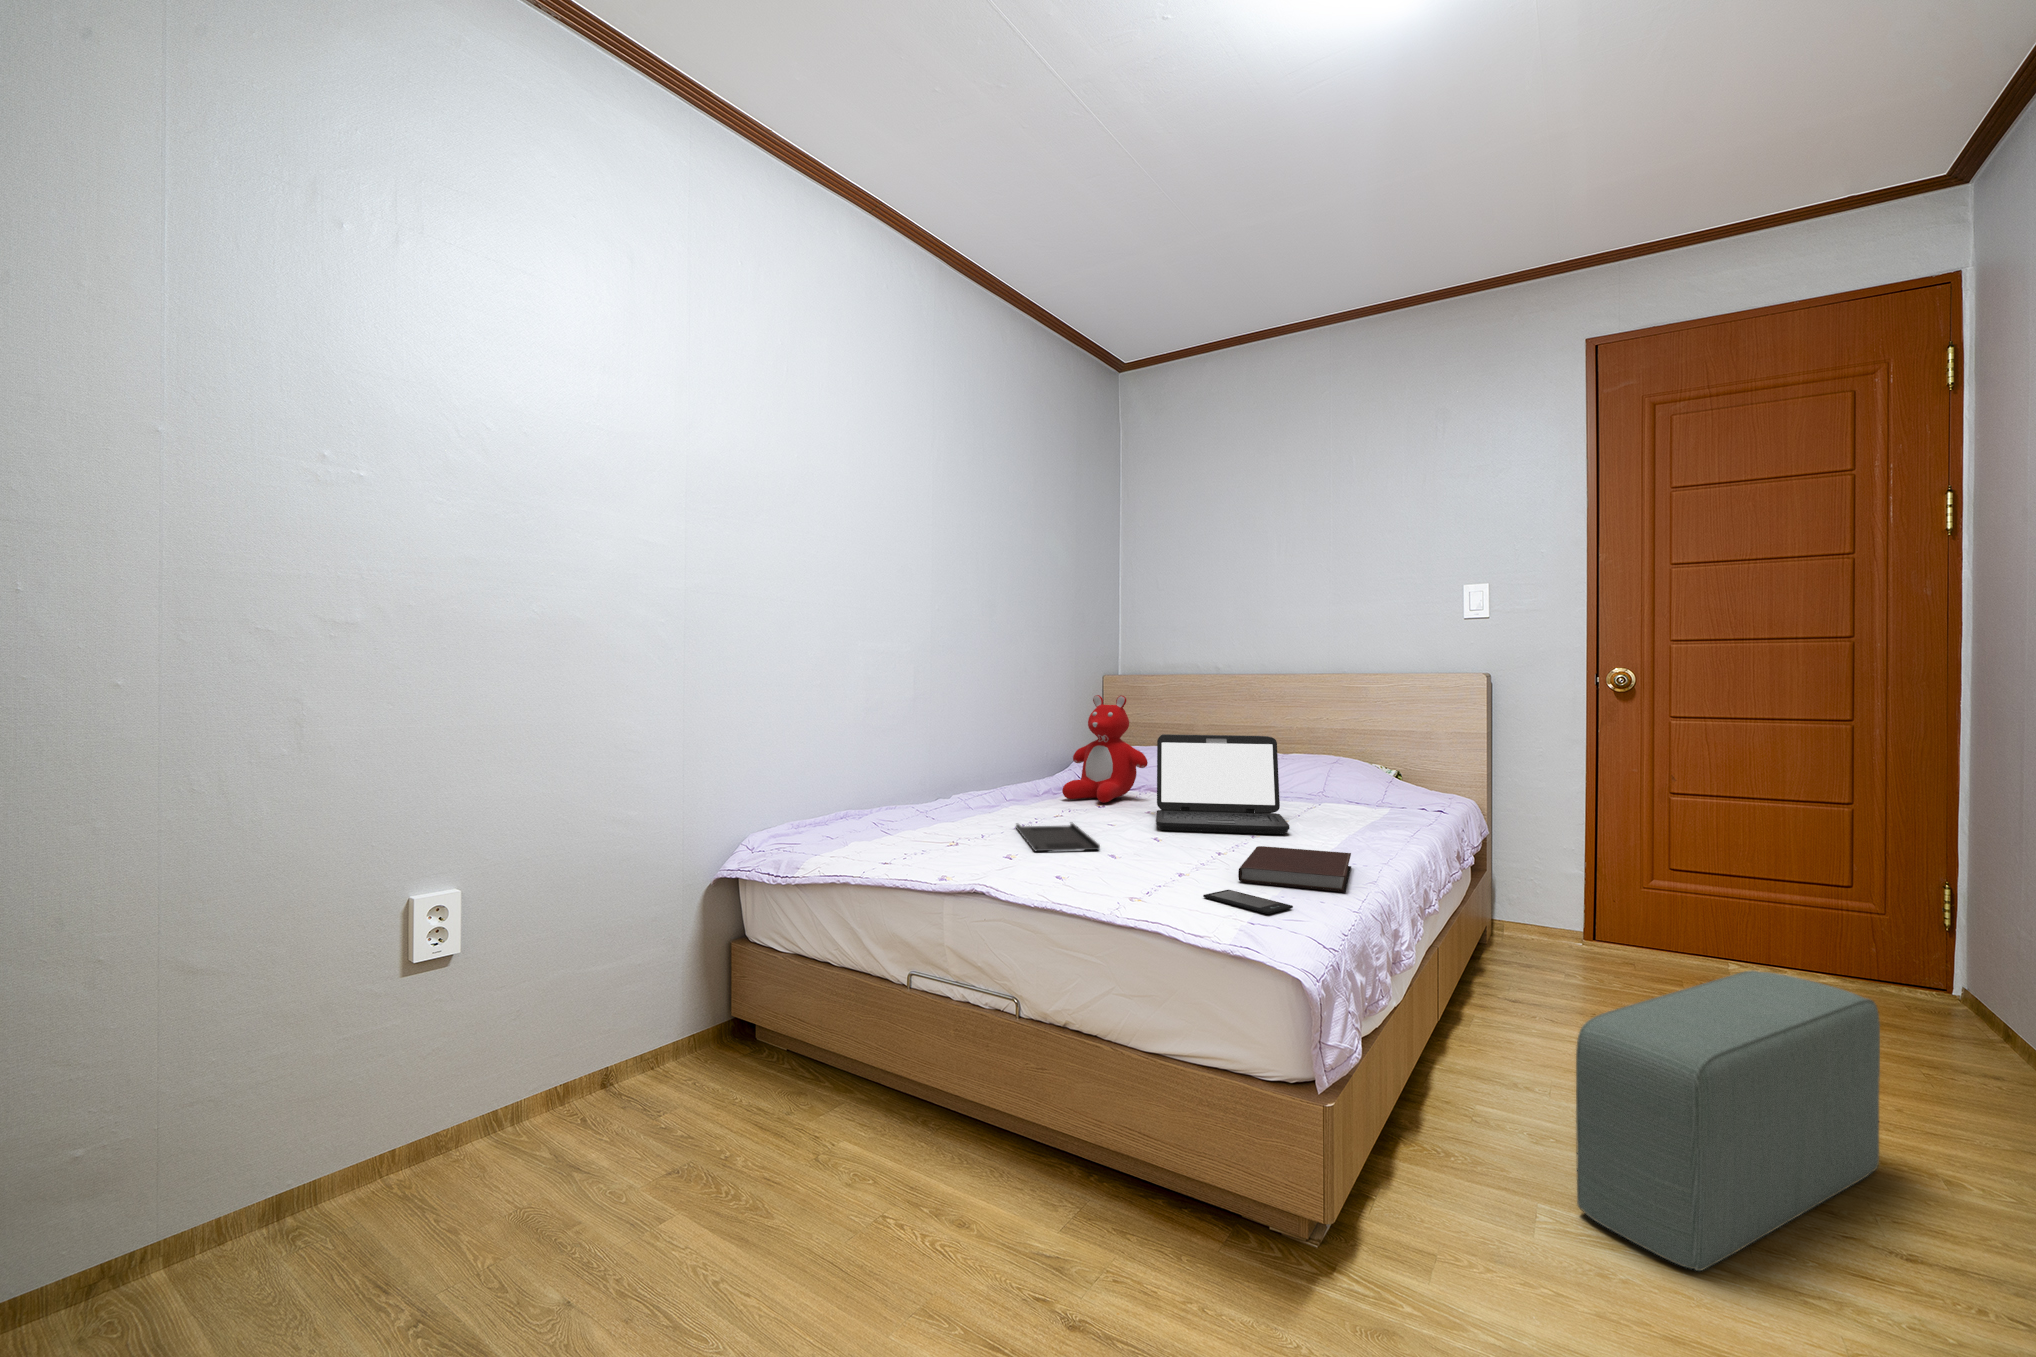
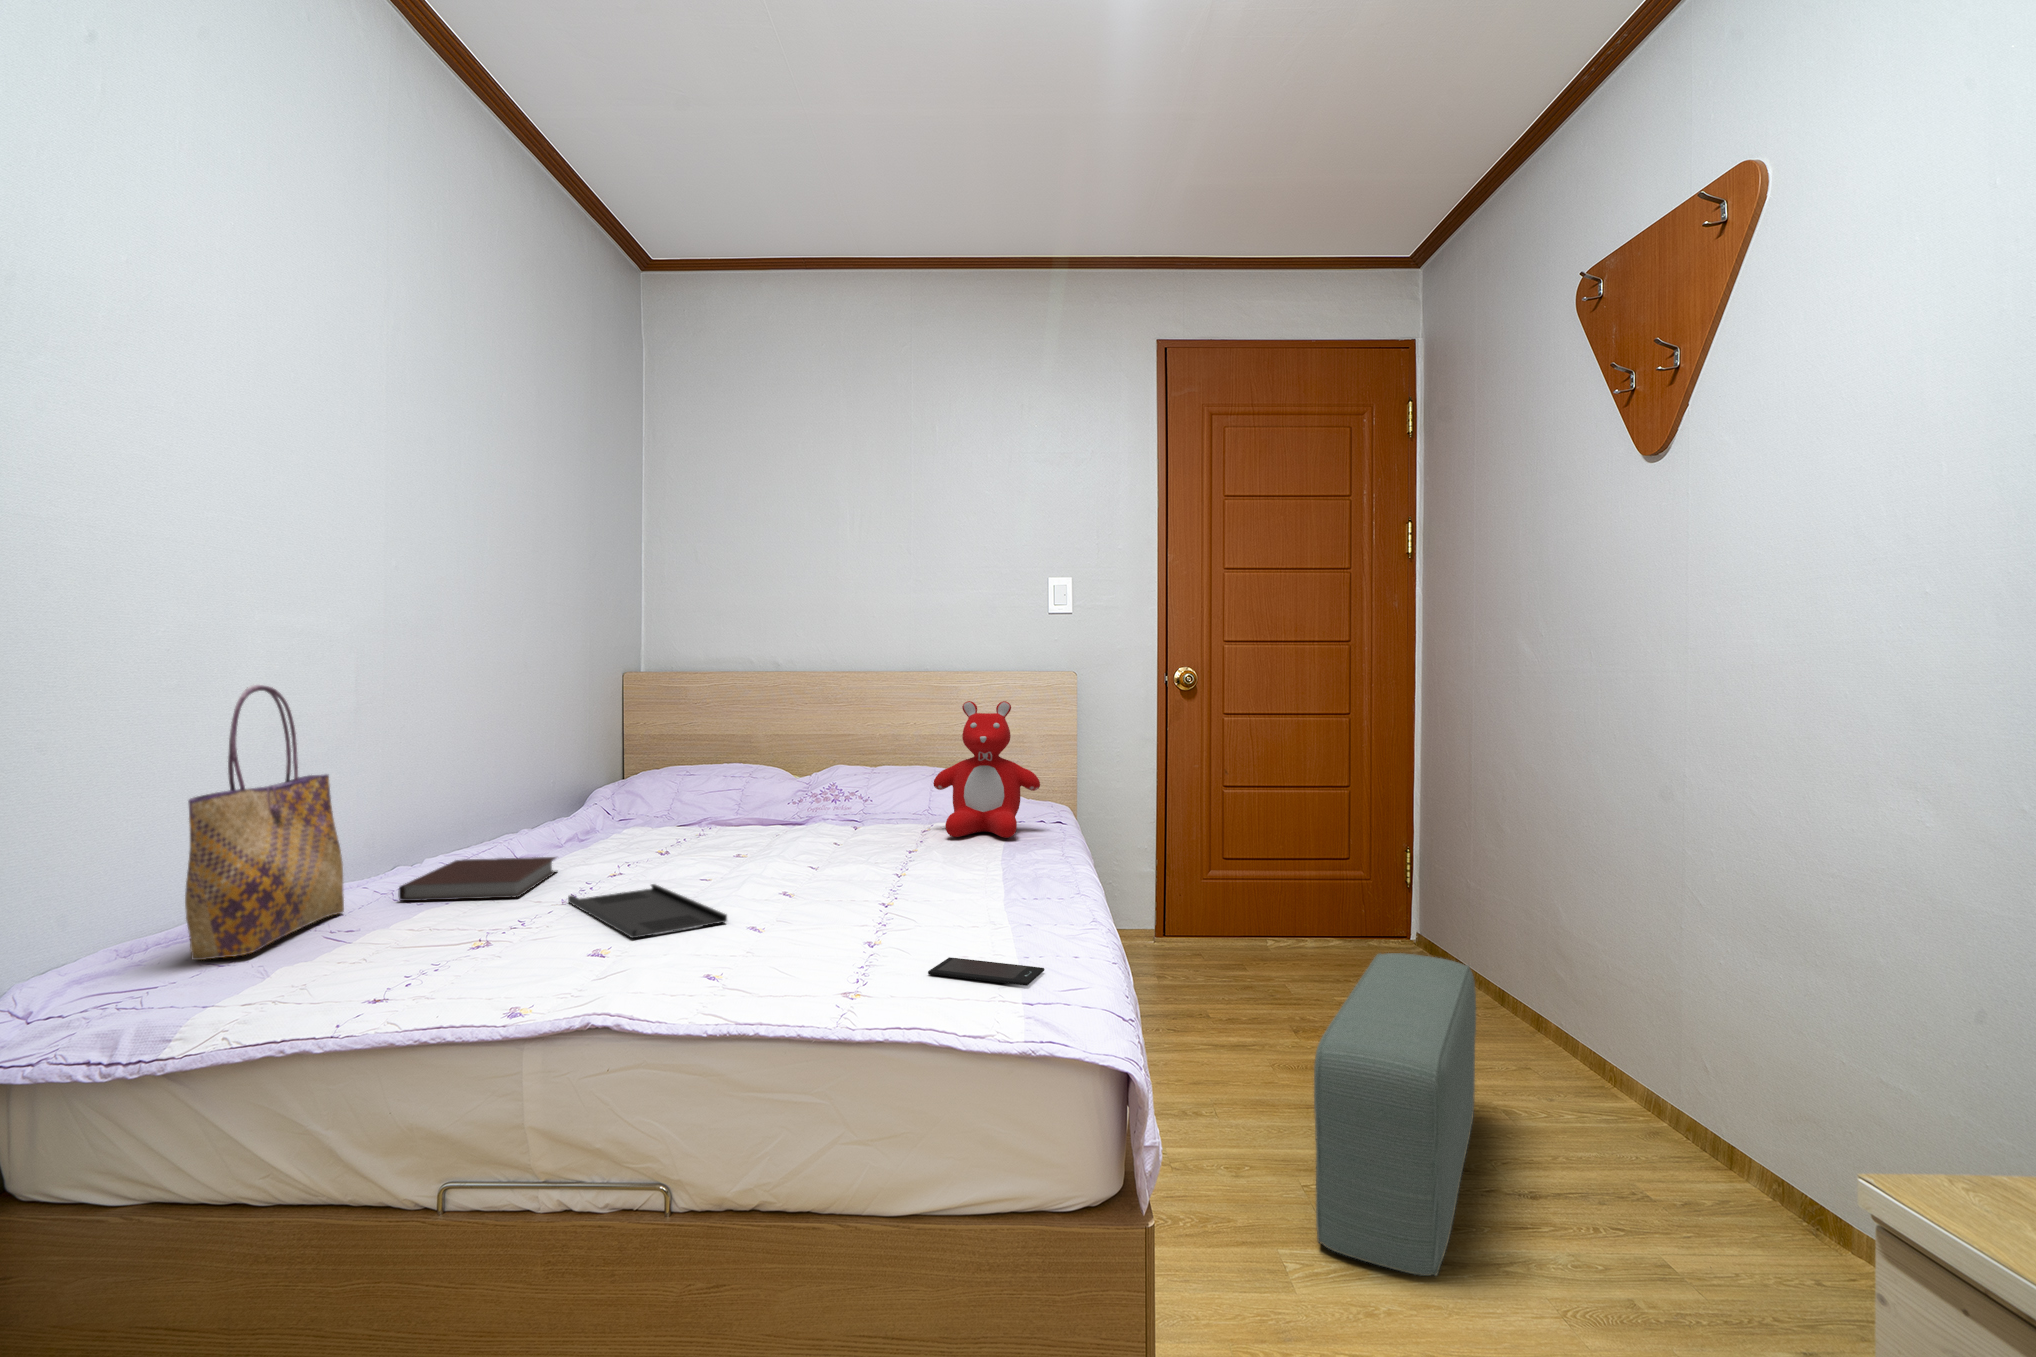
tote bag: none [816,681,897,834] -> present [185,684,344,960]
teddy bear: present [1062,695,1148,803] -> present [933,701,1040,838]
laptop: present [1156,734,1290,834] -> none [754,748,937,880]
notebook: present [1238,846,1351,892] -> present [398,857,556,901]

